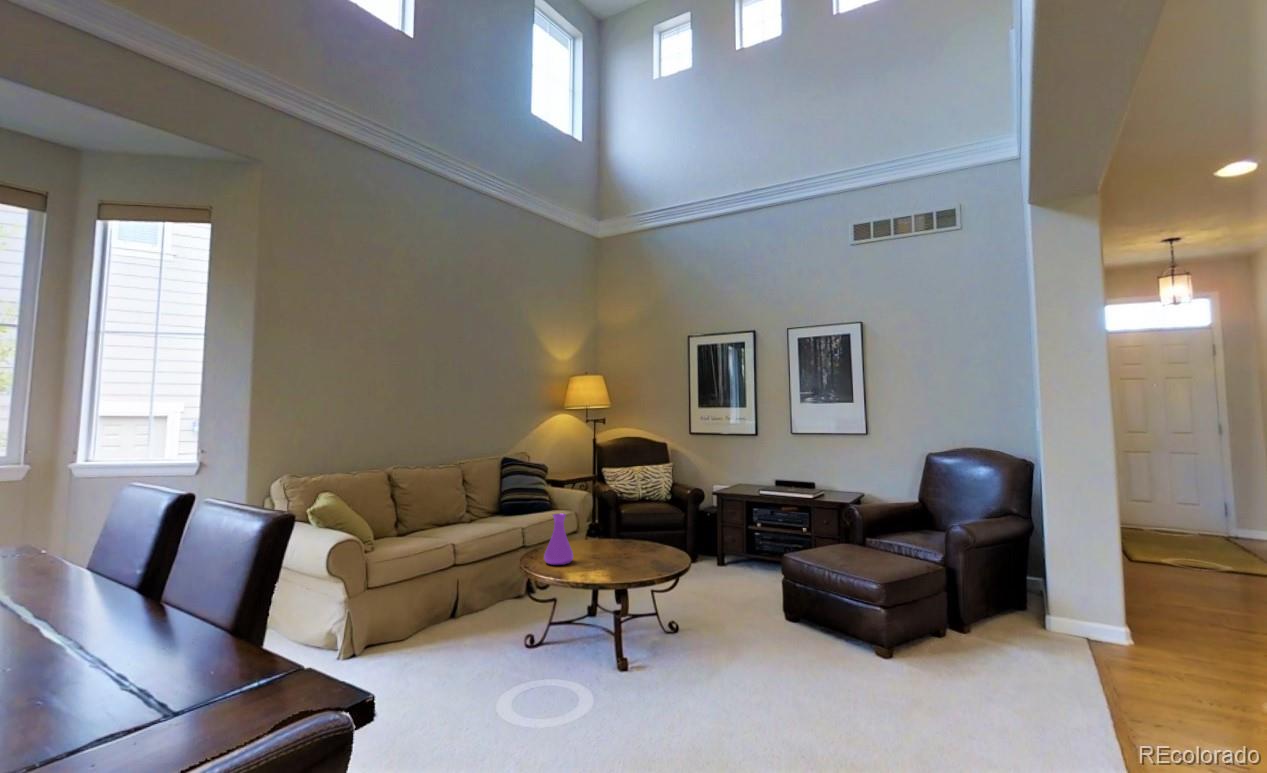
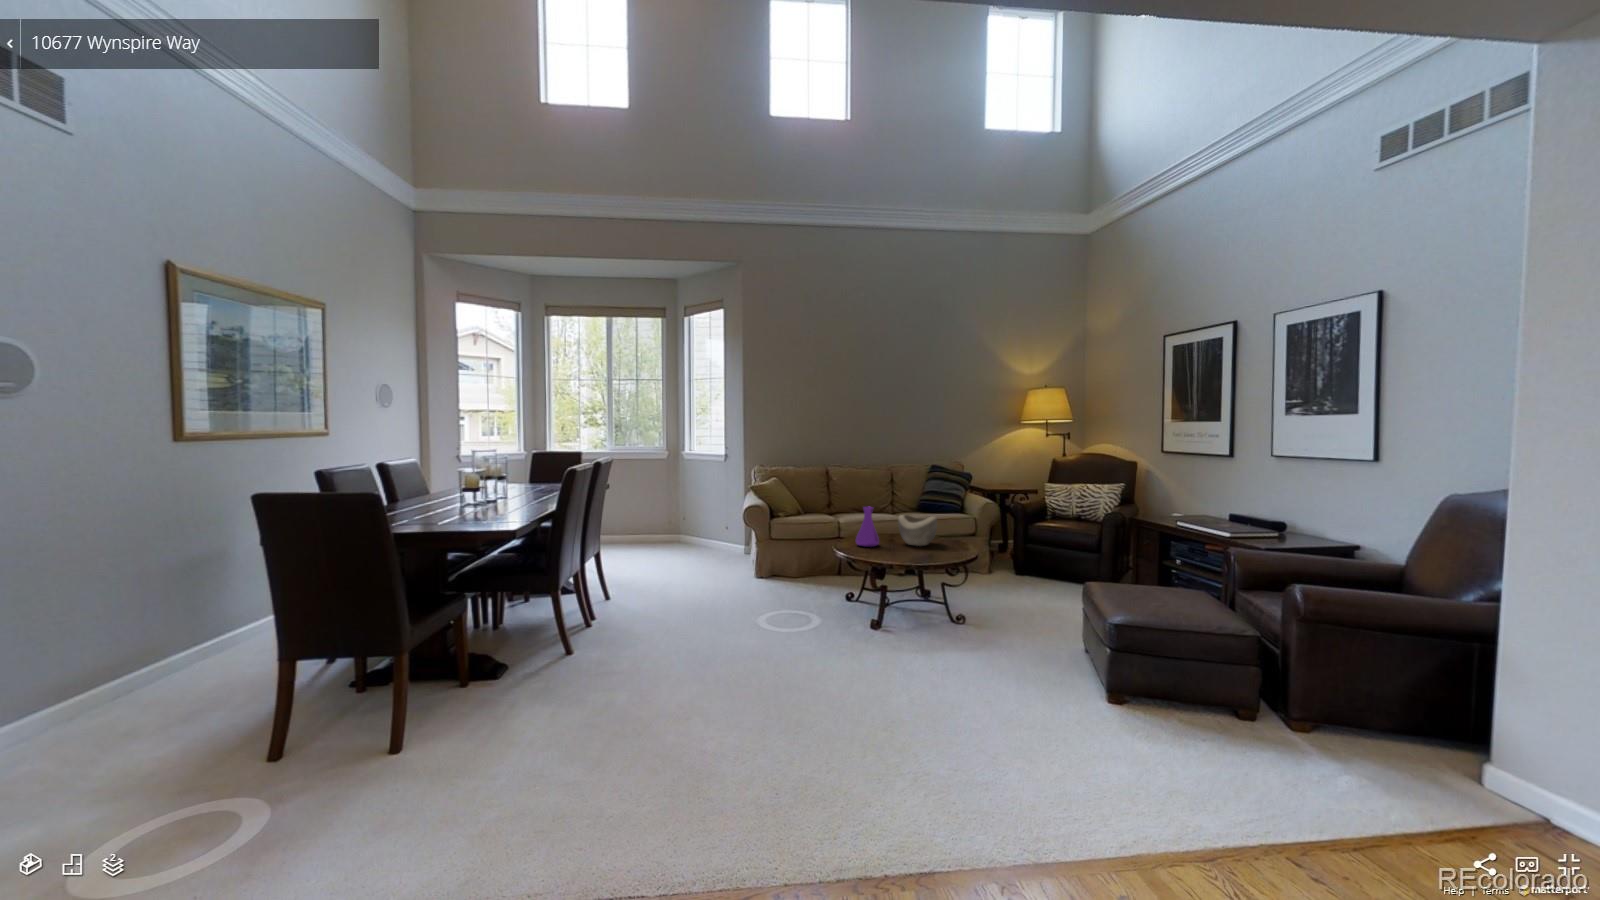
decorative bowl: none [577,515,620,552] -> present [898,515,937,546]

